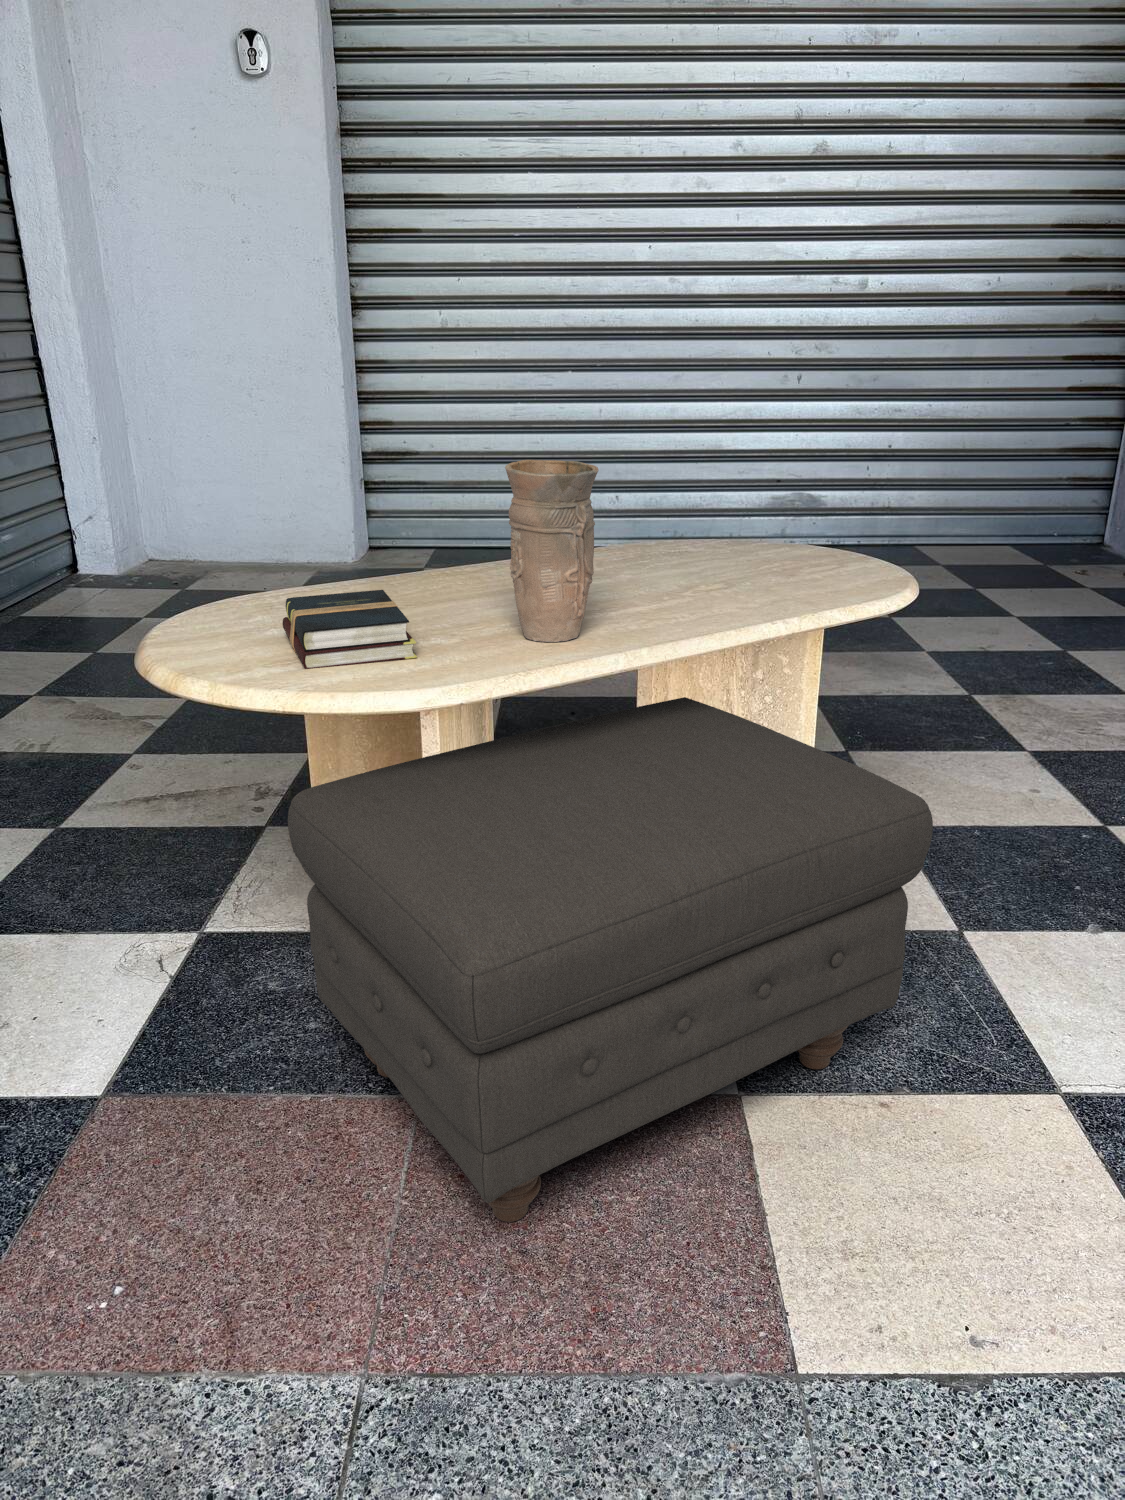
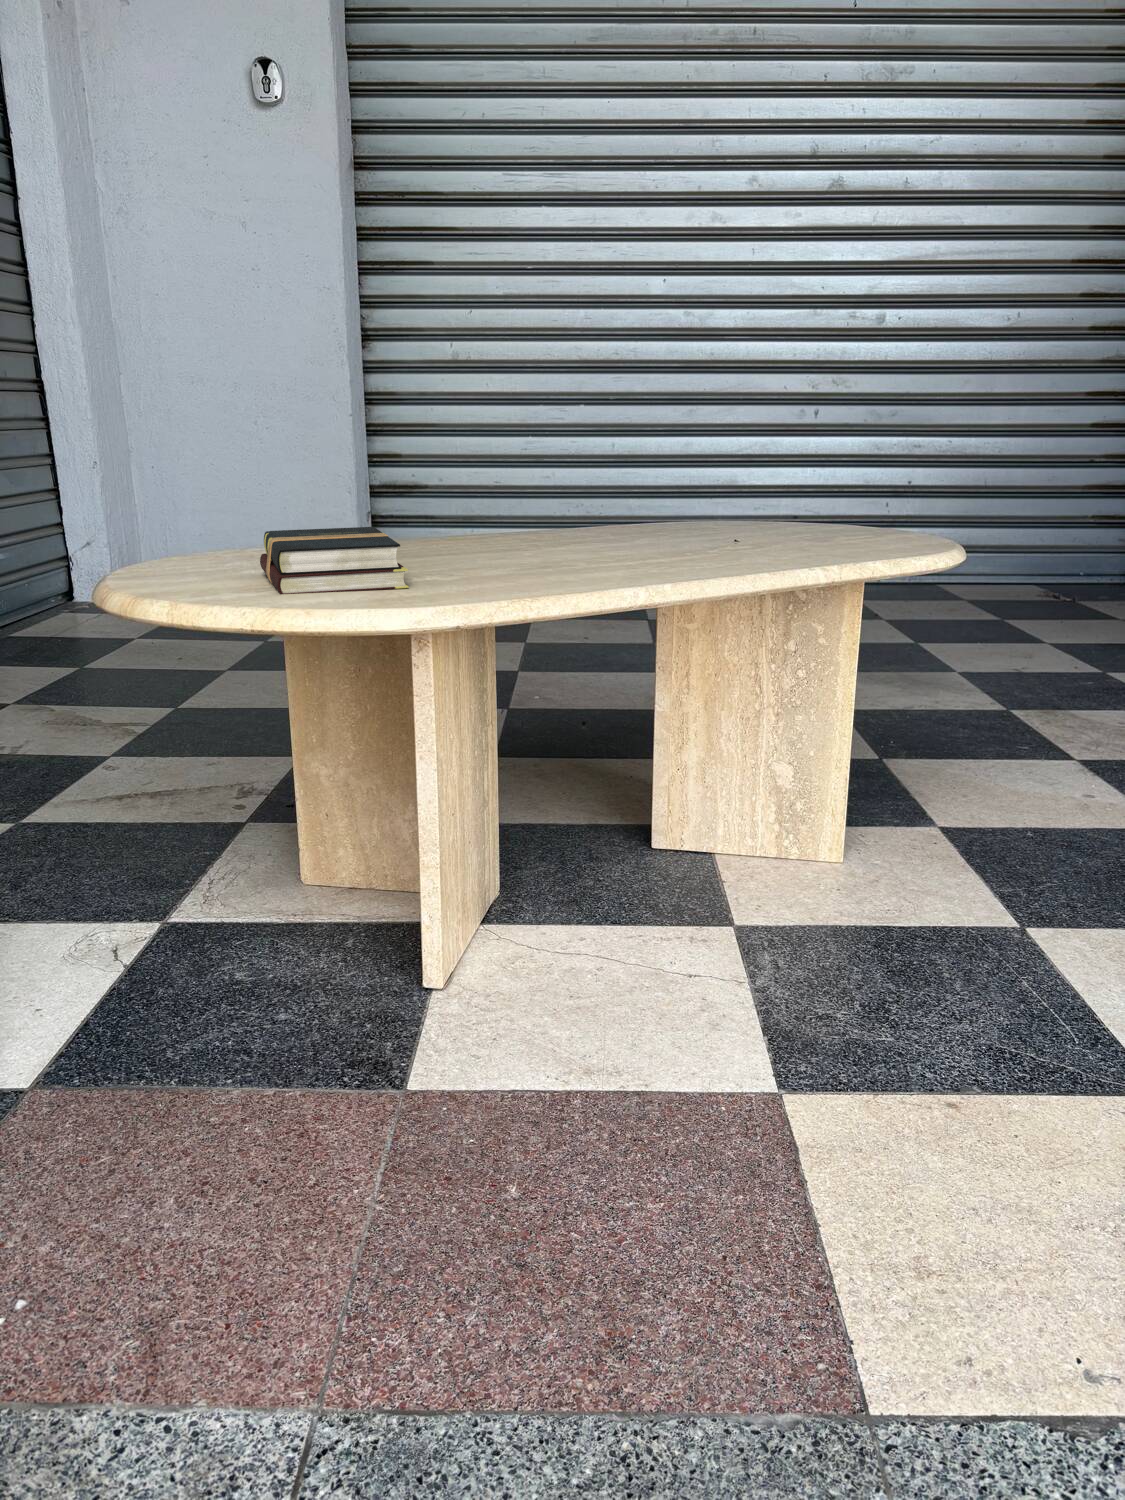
vase: present [505,460,599,642] -> none [511,379,615,580]
ottoman: present [288,697,933,1222] -> none [254,651,1007,1231]

